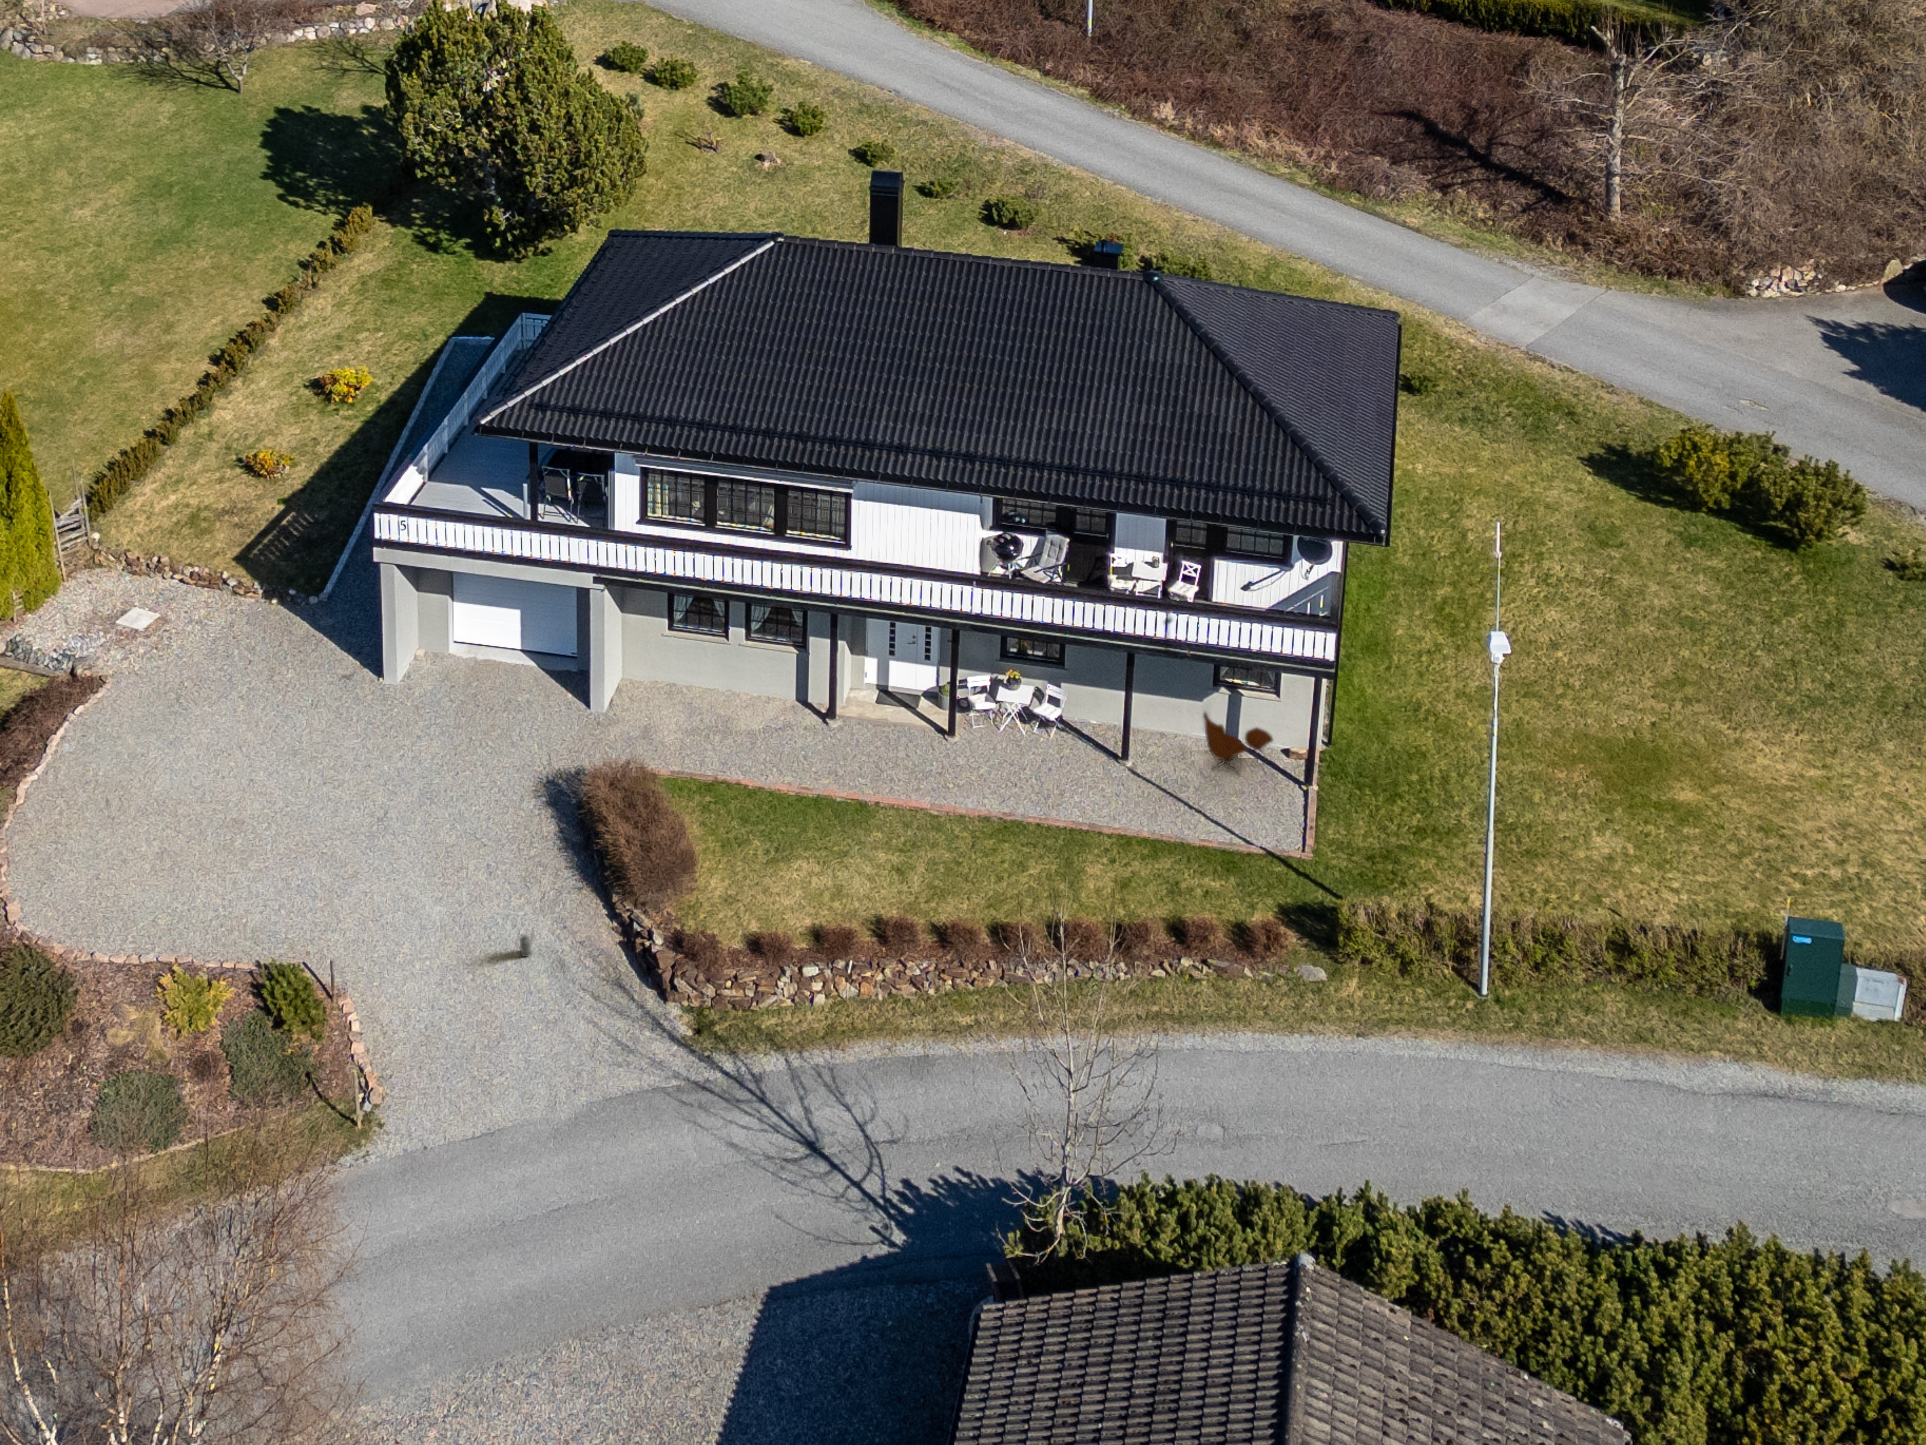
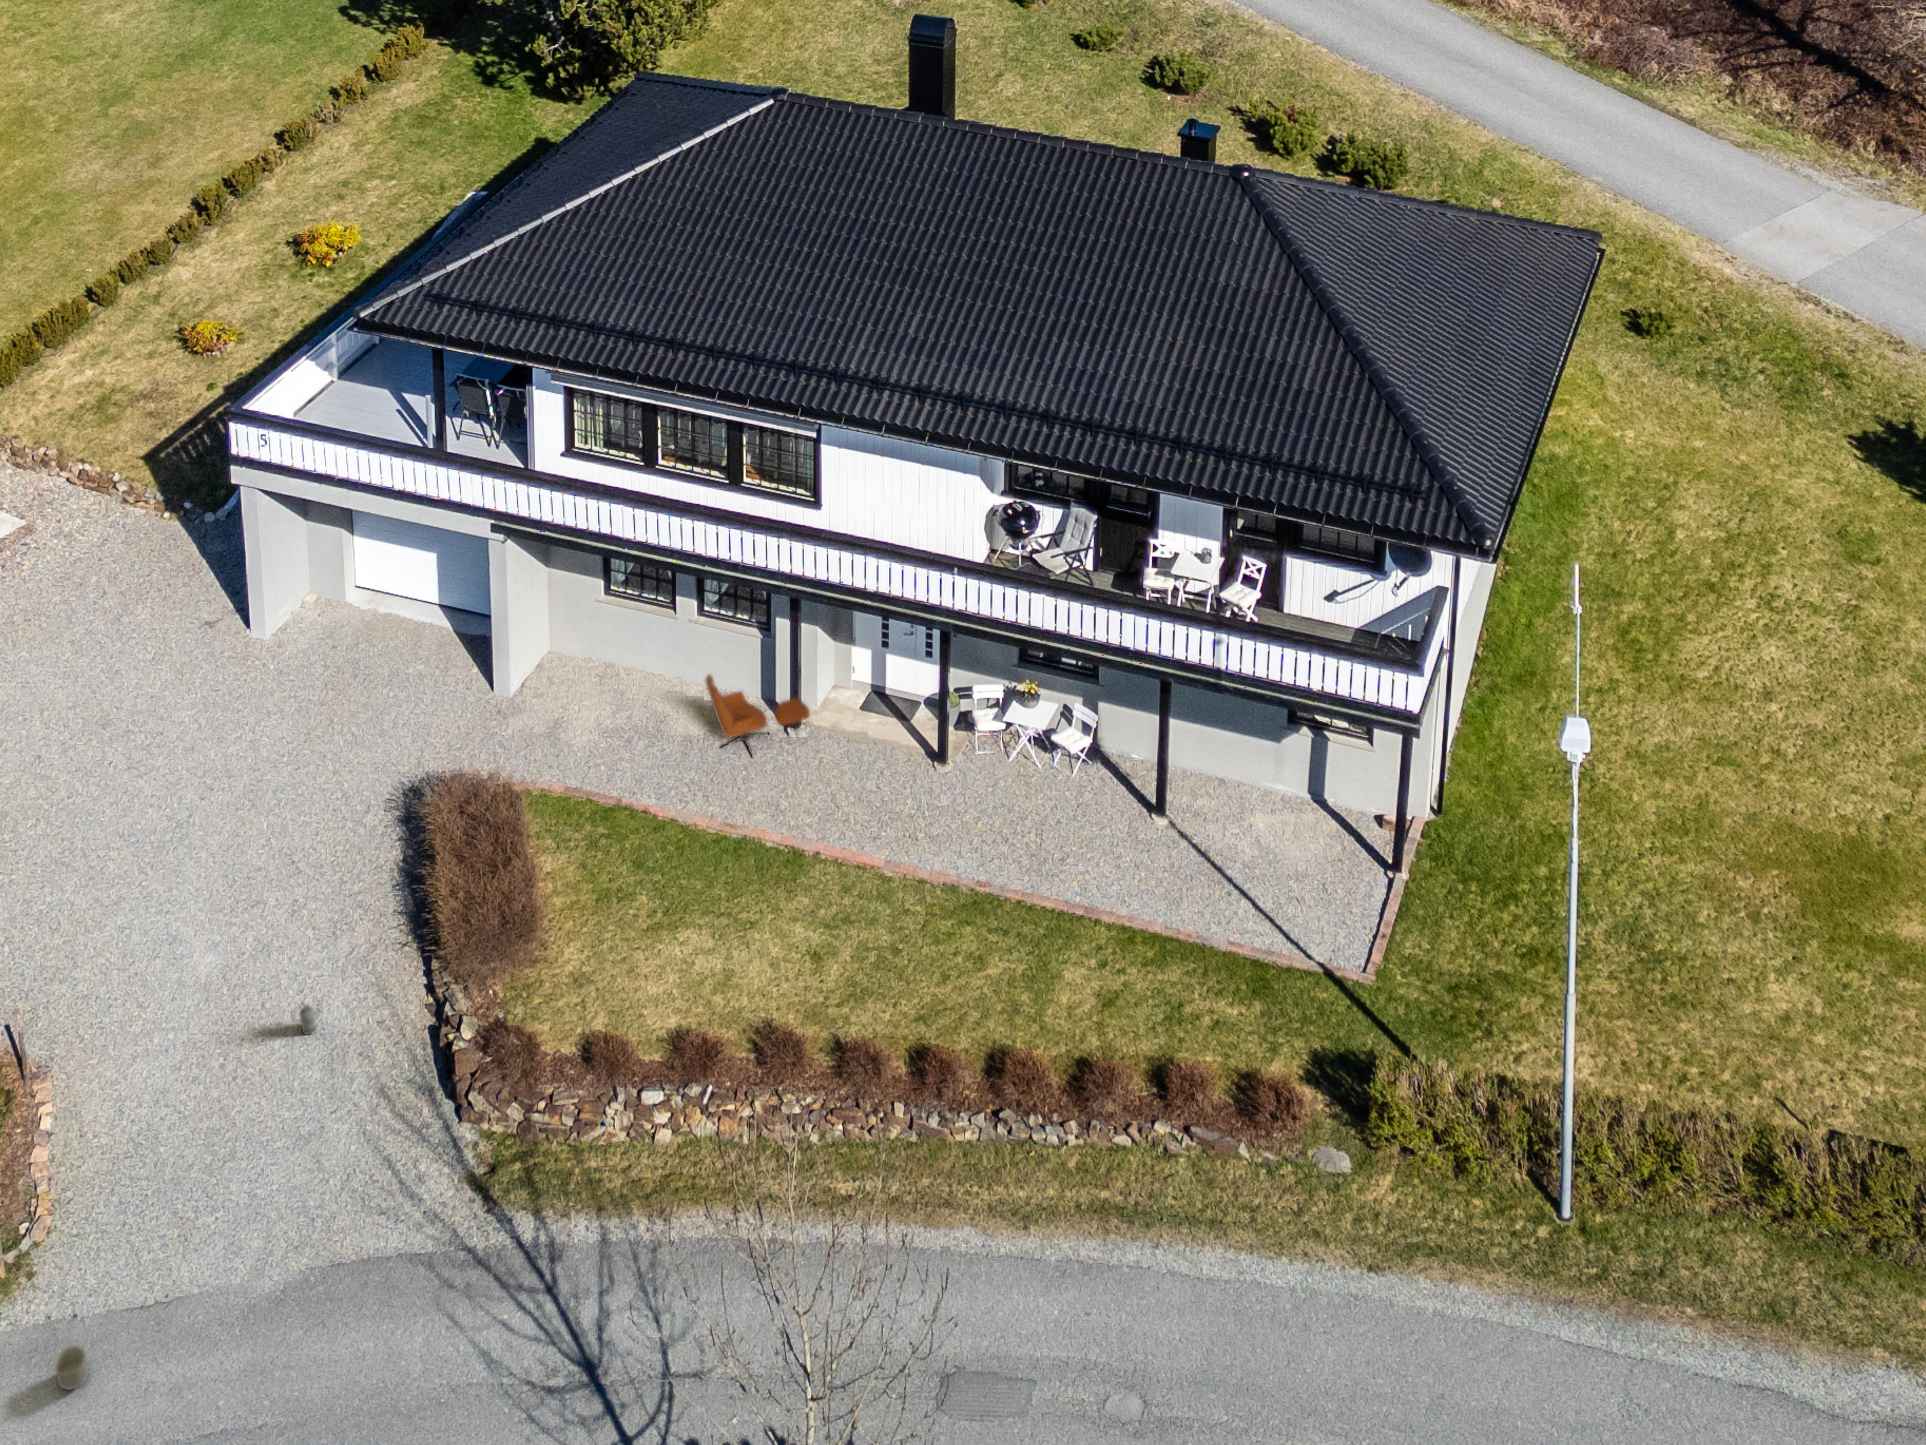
lounge chair: present [1203,713,1273,767] -> present [706,675,810,751]
planter: none [416,1172,439,1203] -> present [54,1346,89,1390]

